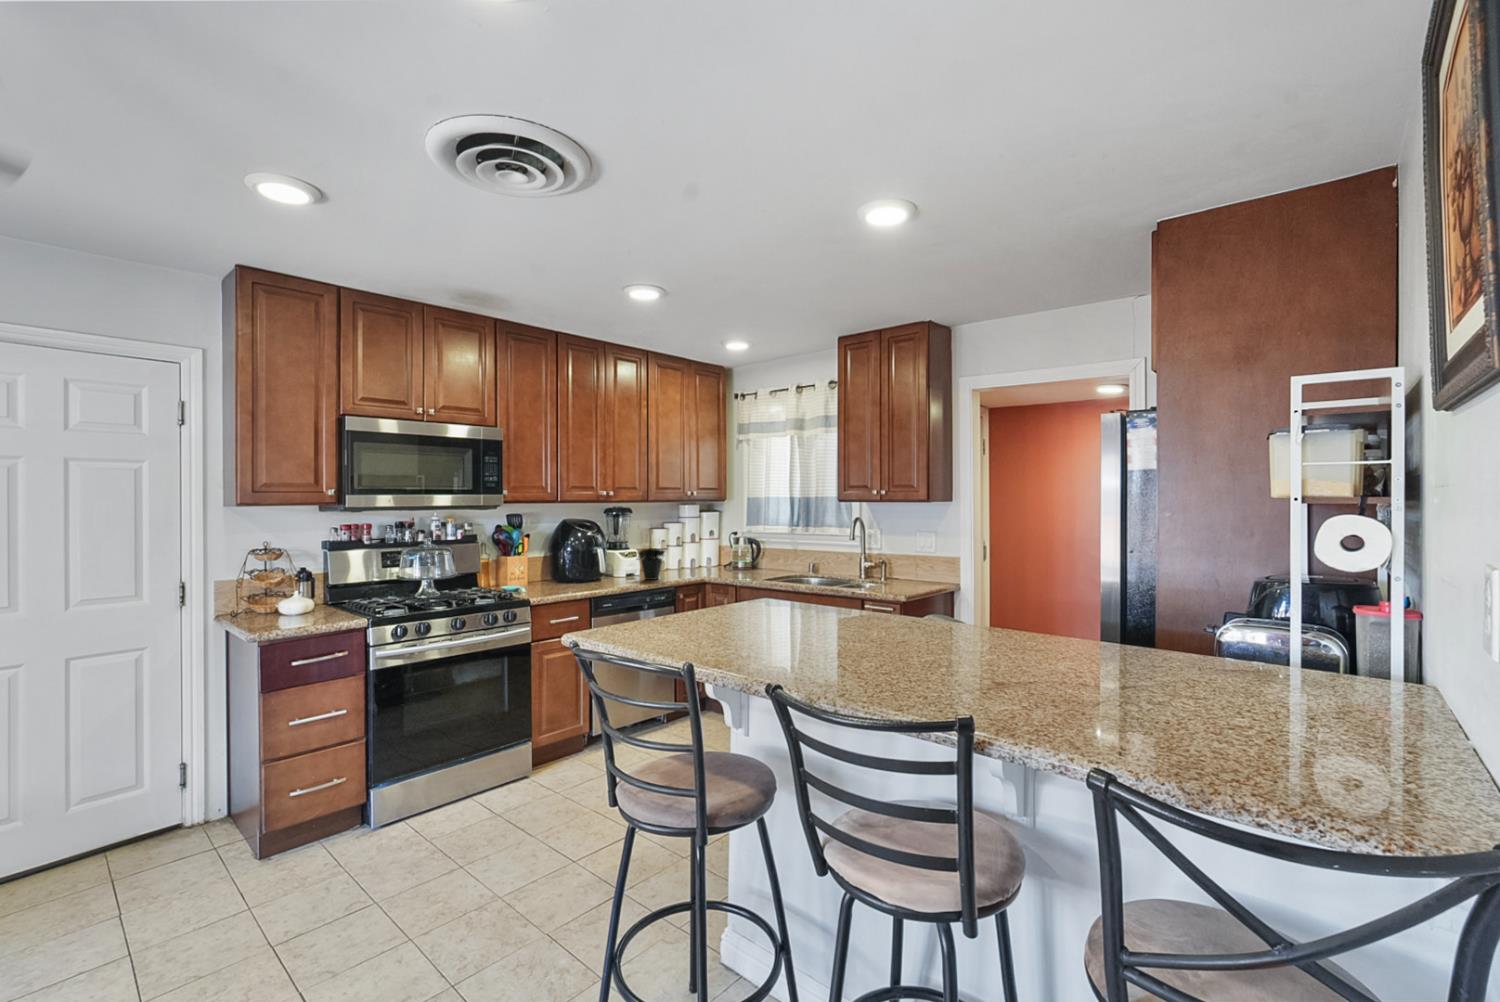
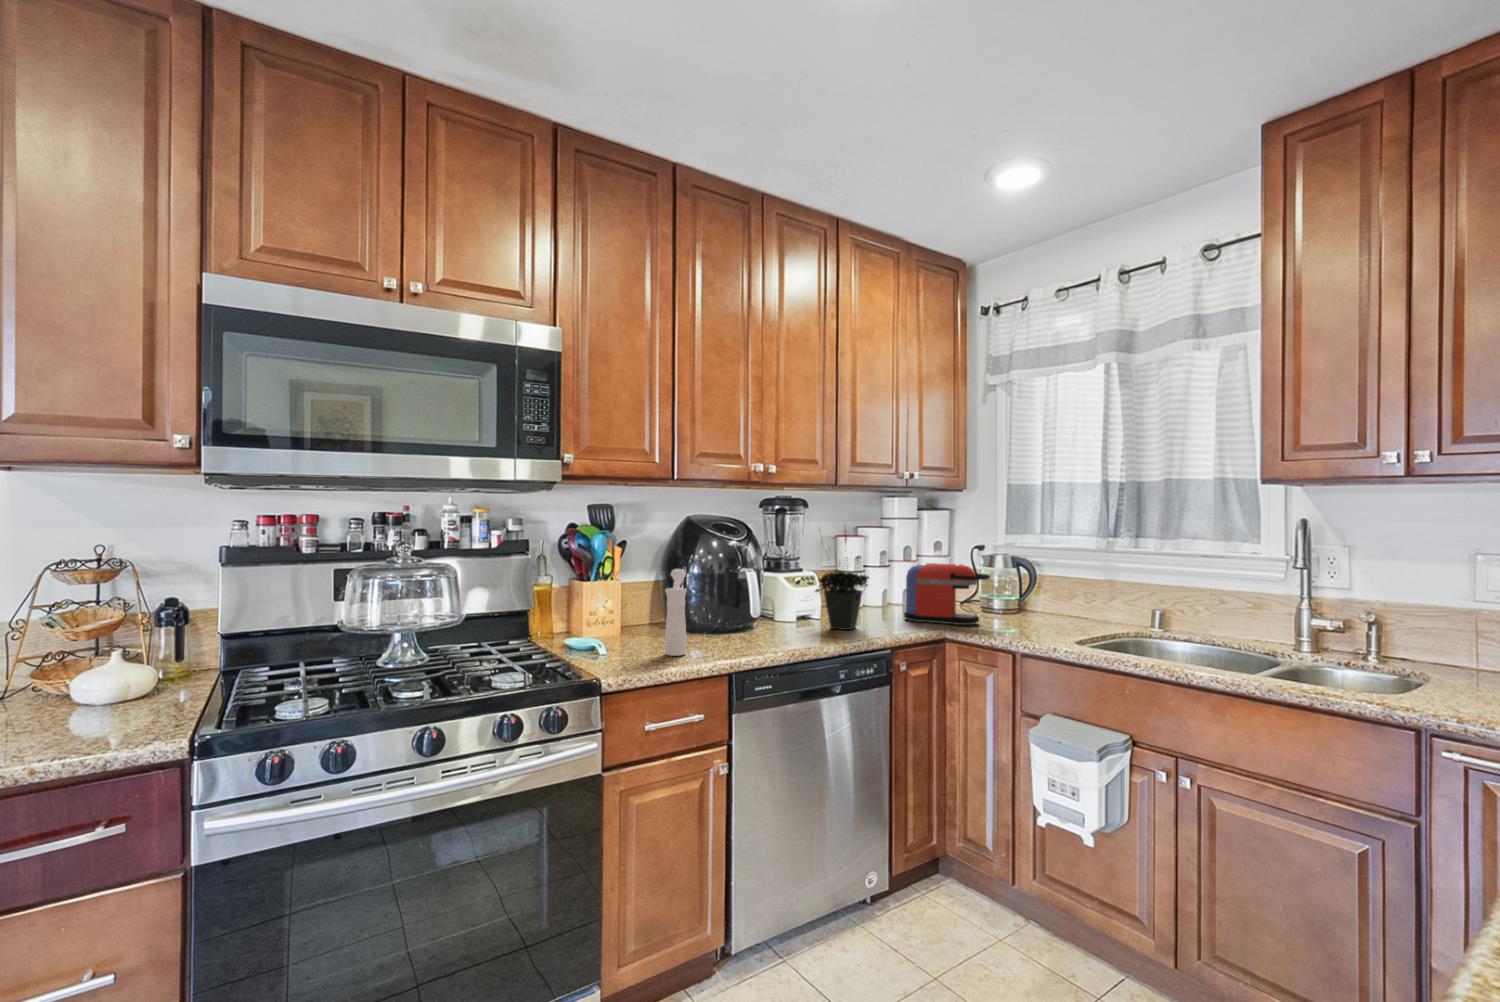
coffee maker: none [687,543,732,576] -> present [904,563,990,625]
pepper mill: none [556,549,568,592] -> present [665,569,687,656]

